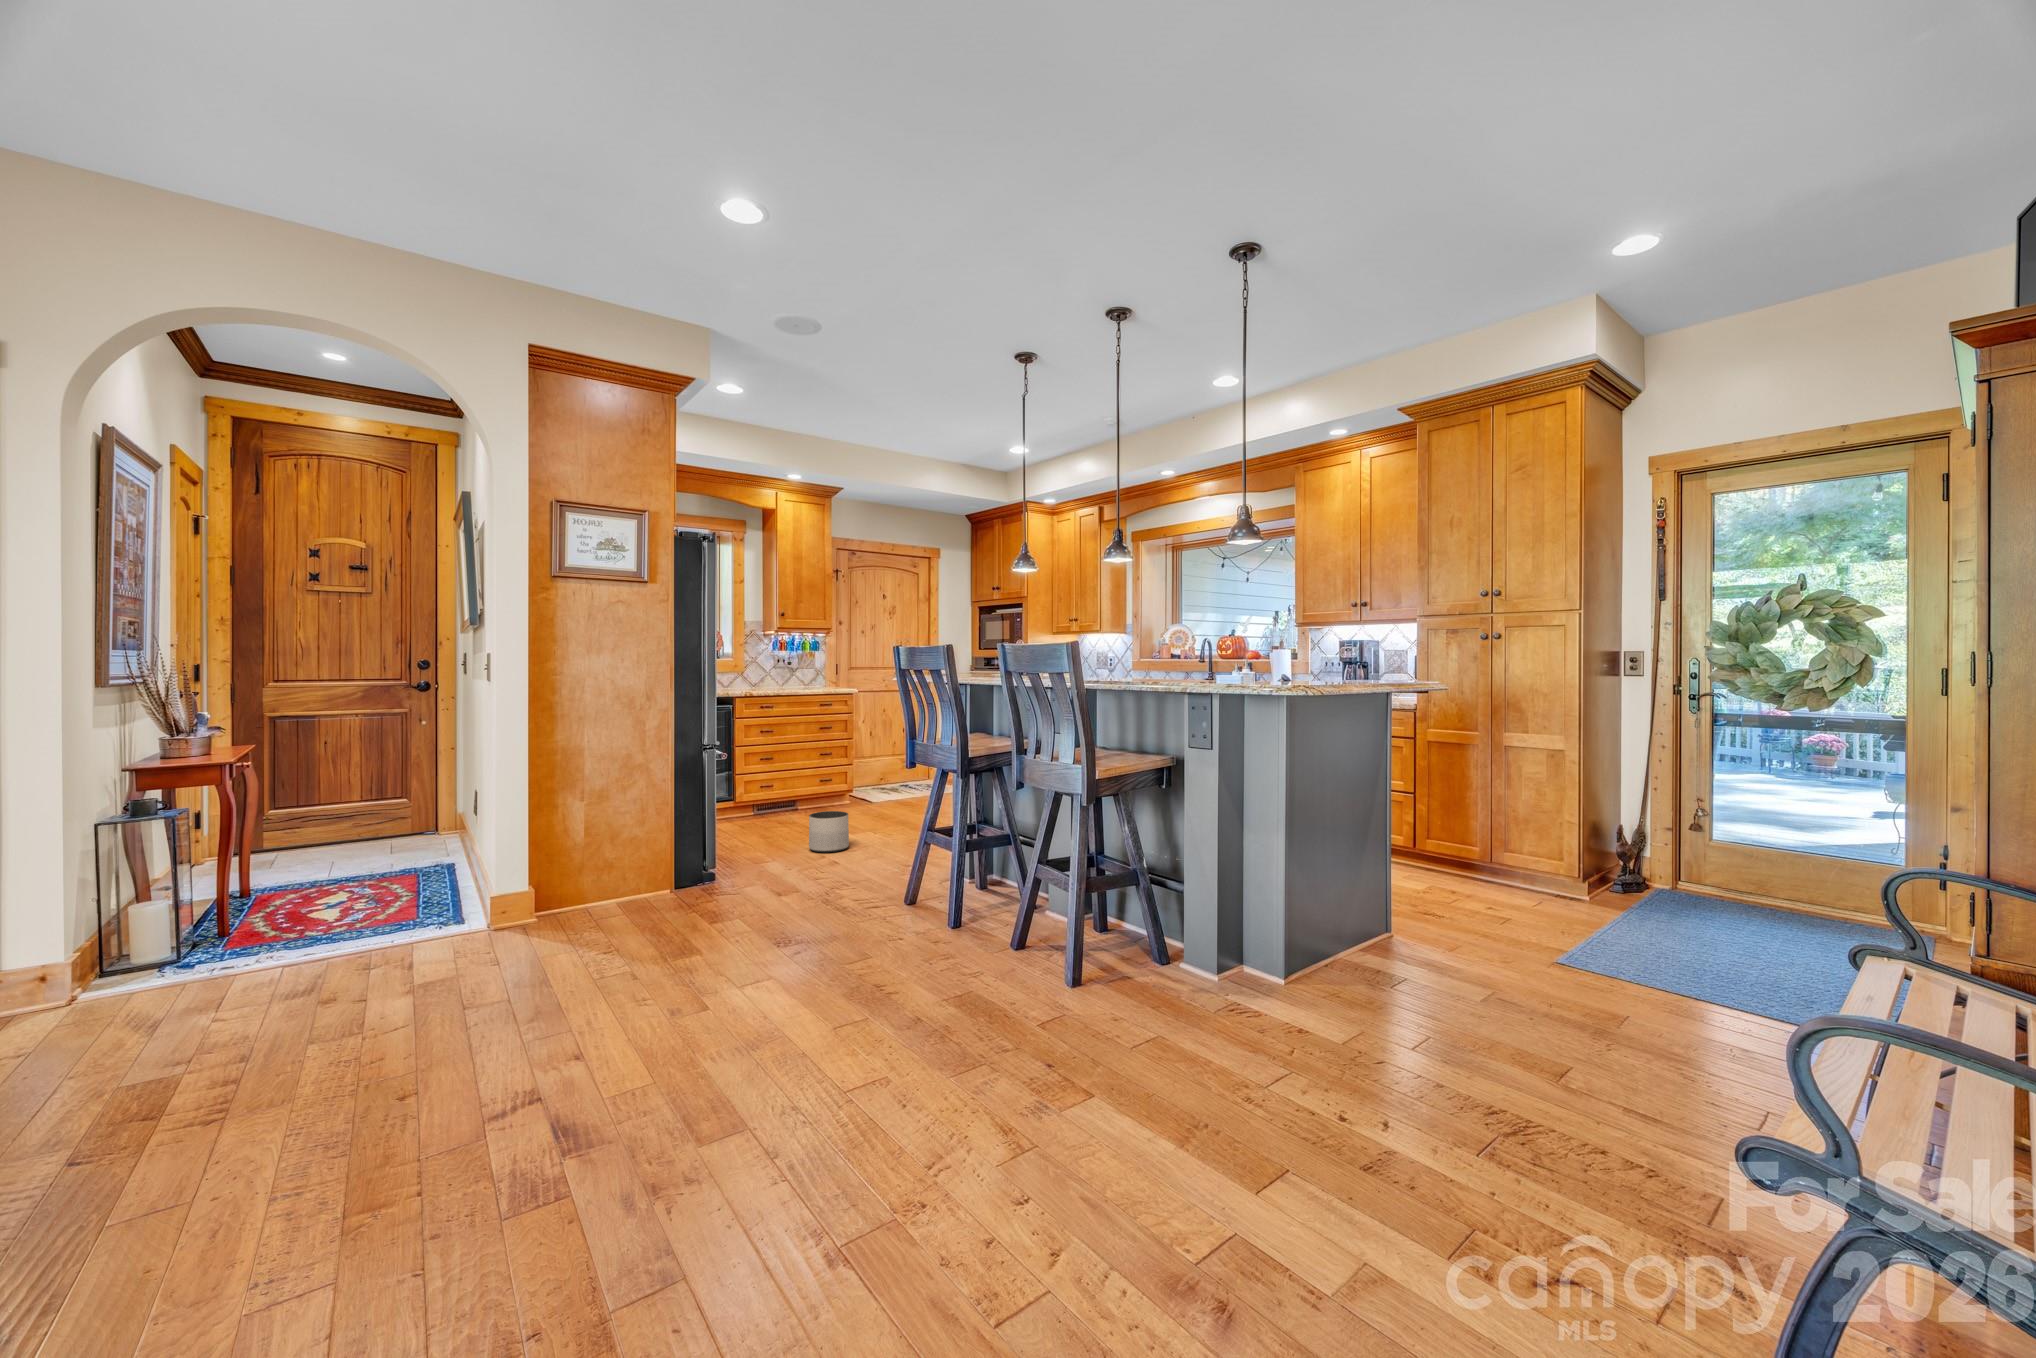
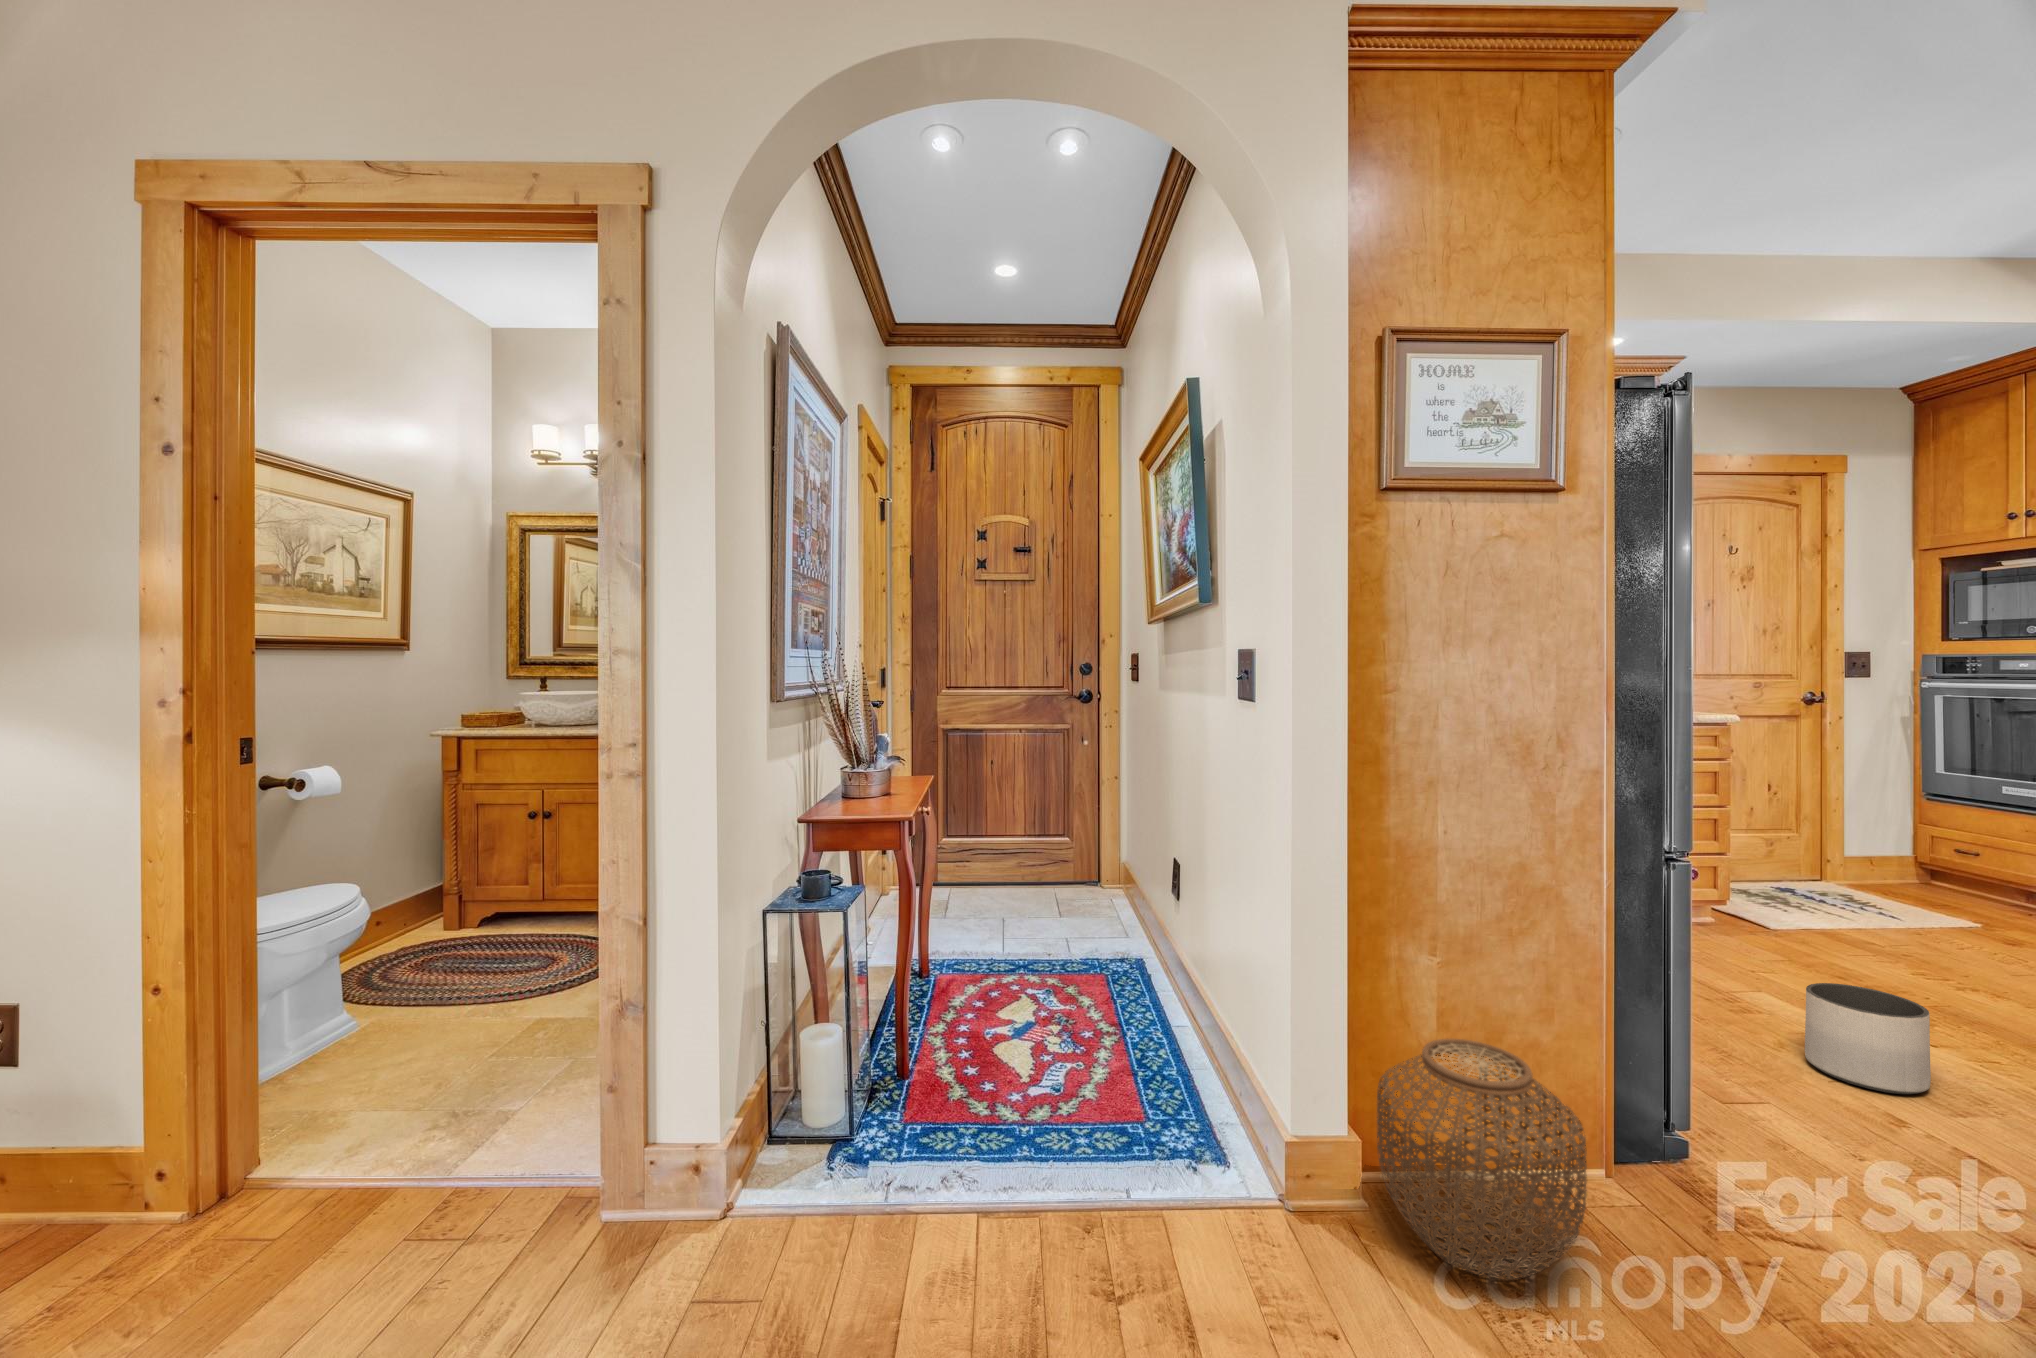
woven basket: none [534,835,625,928] -> present [1377,1039,1587,1280]

